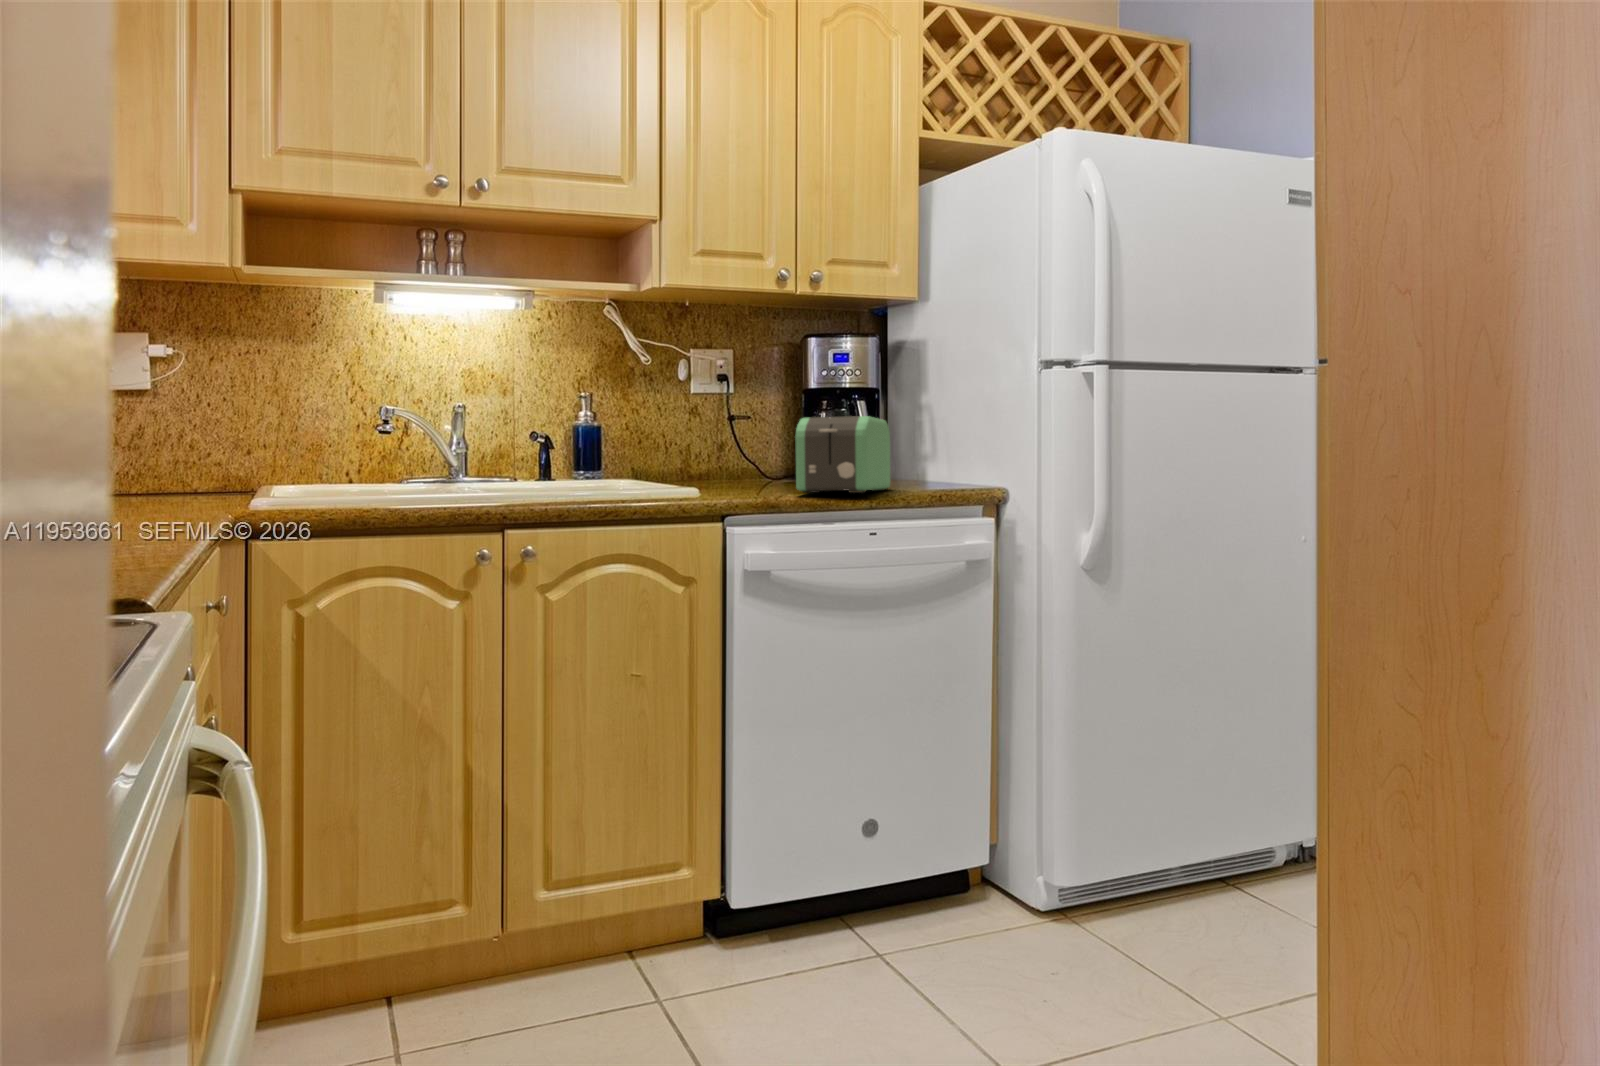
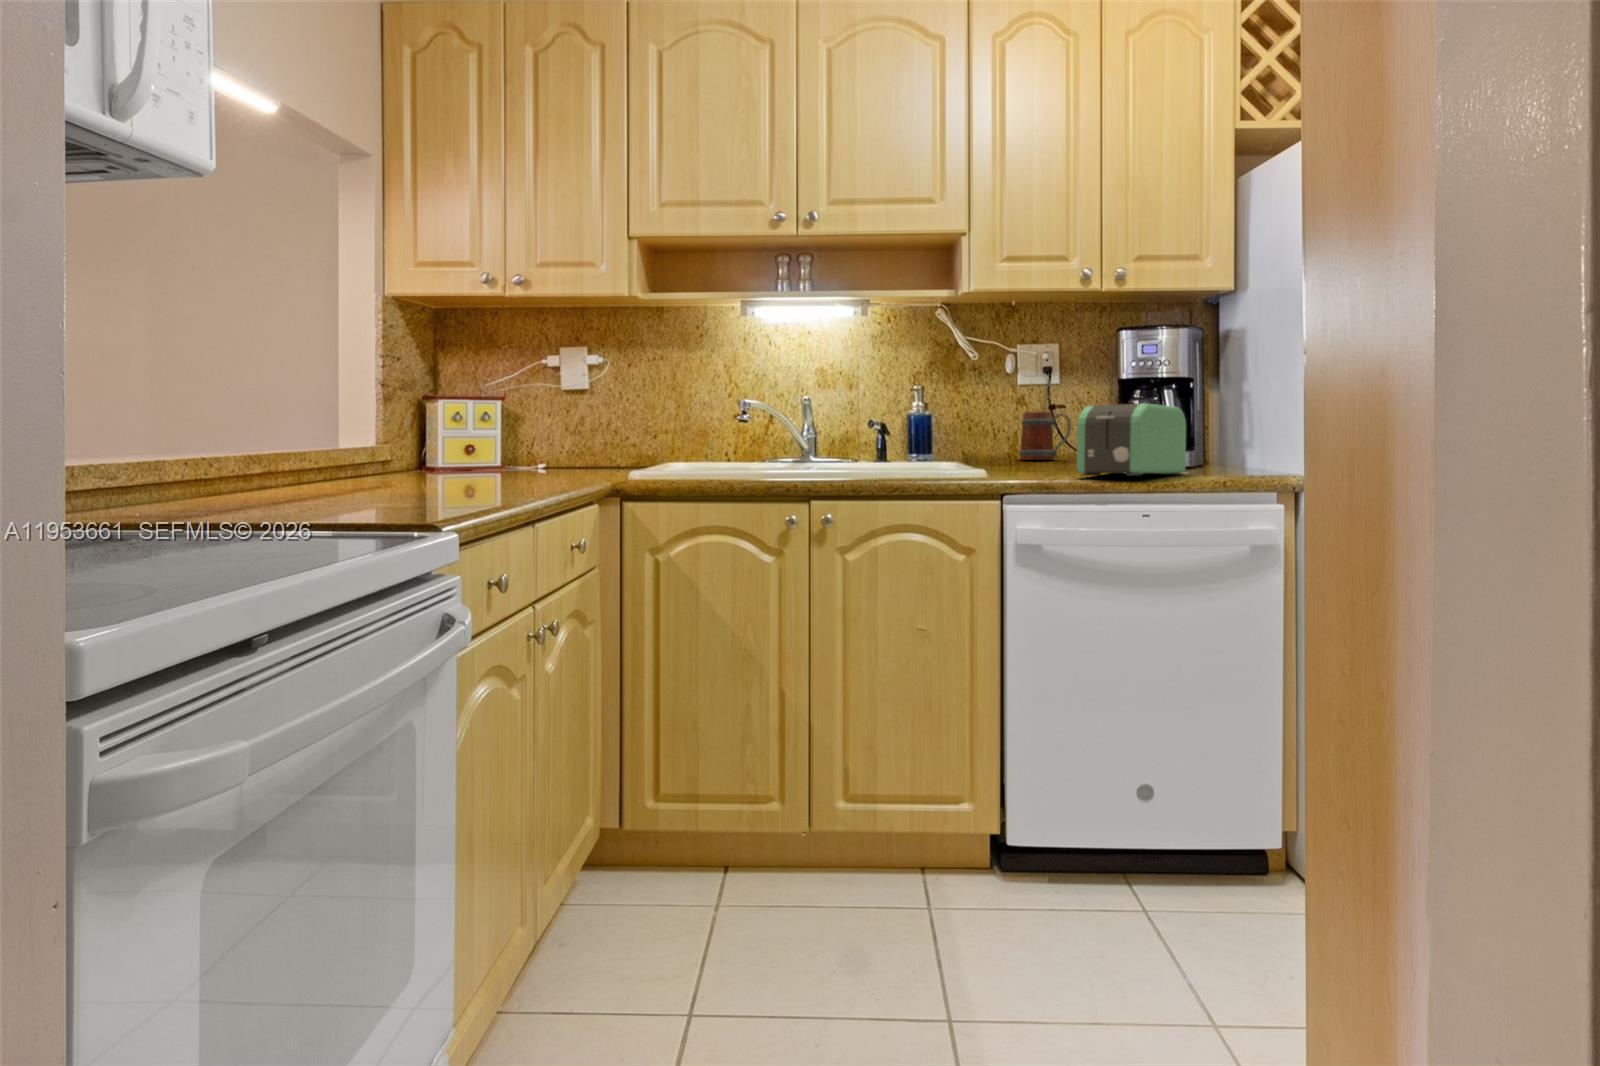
mug: none [695,423,749,475] -> present [1019,412,1071,460]

